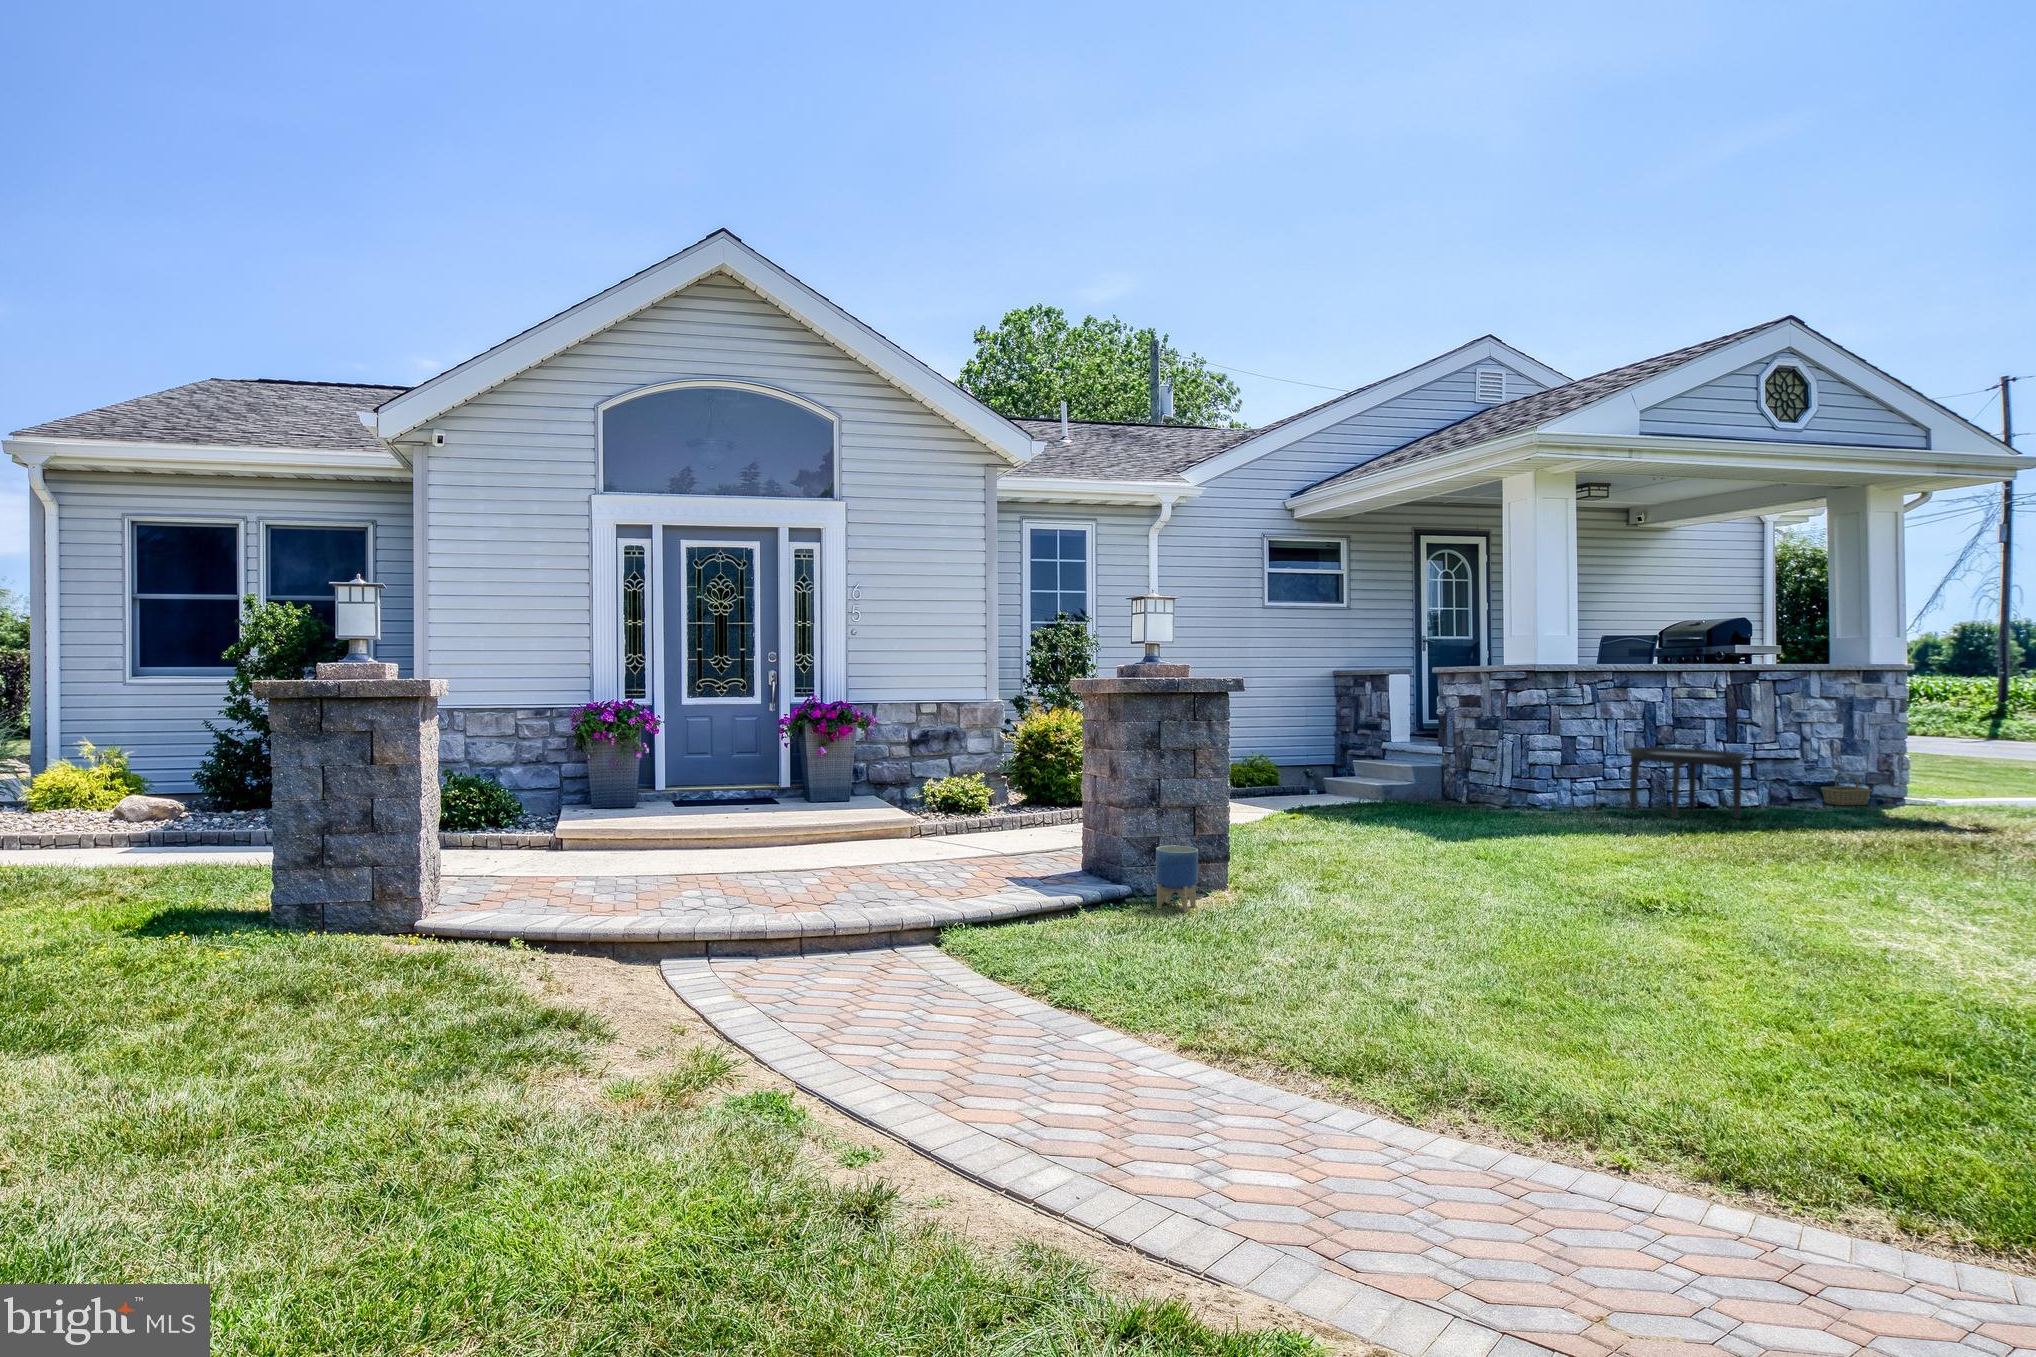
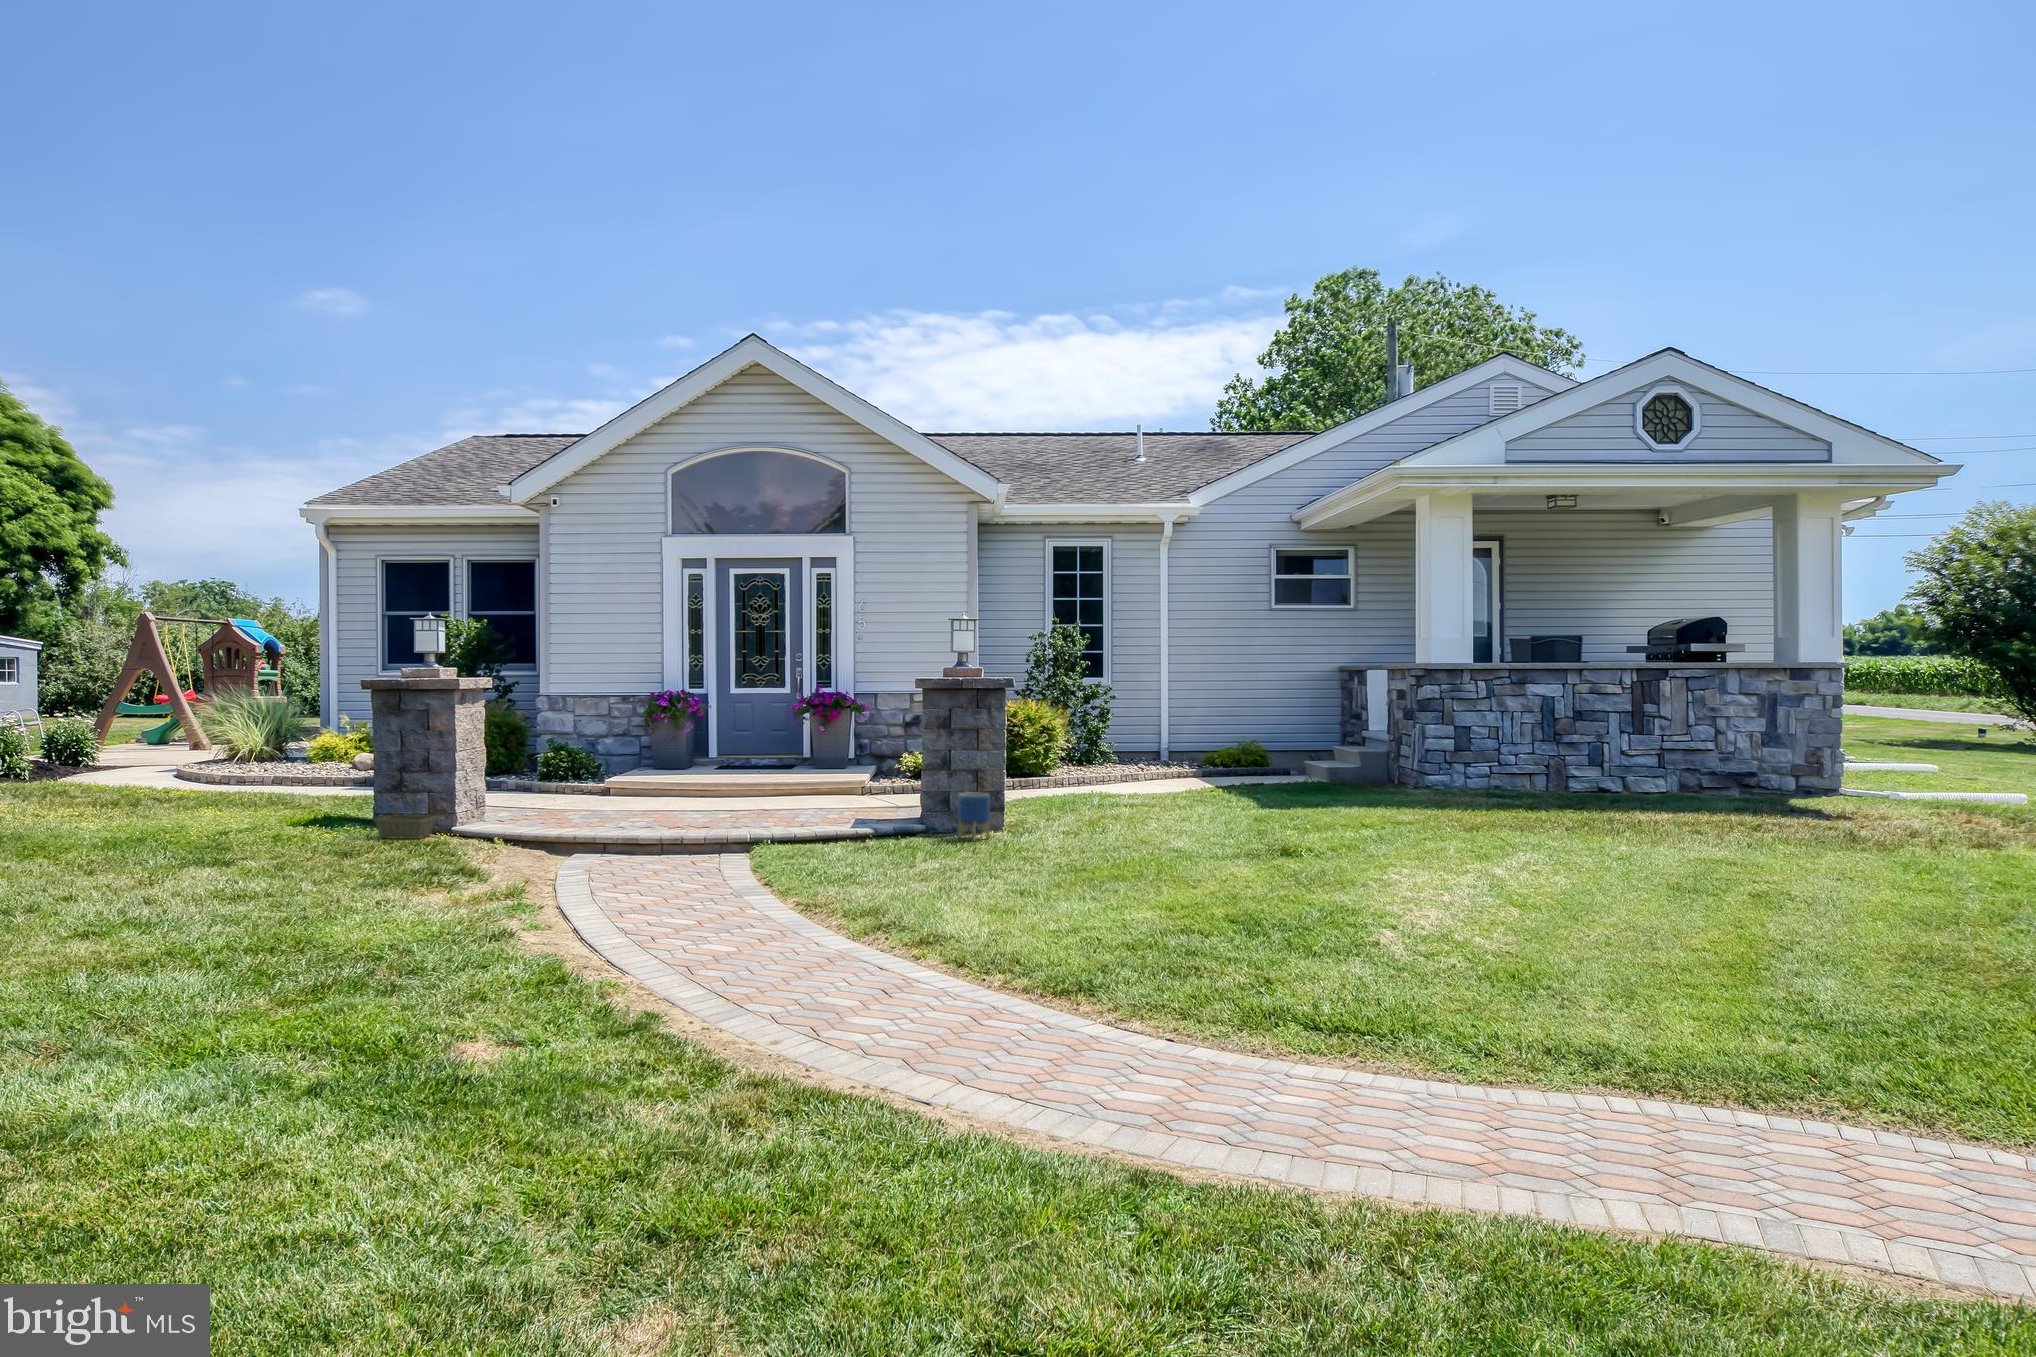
round table: present [1626,747,1747,819] -> none [1511,737,1619,801]
basket: present [1821,773,1872,805] -> present [374,799,436,839]

